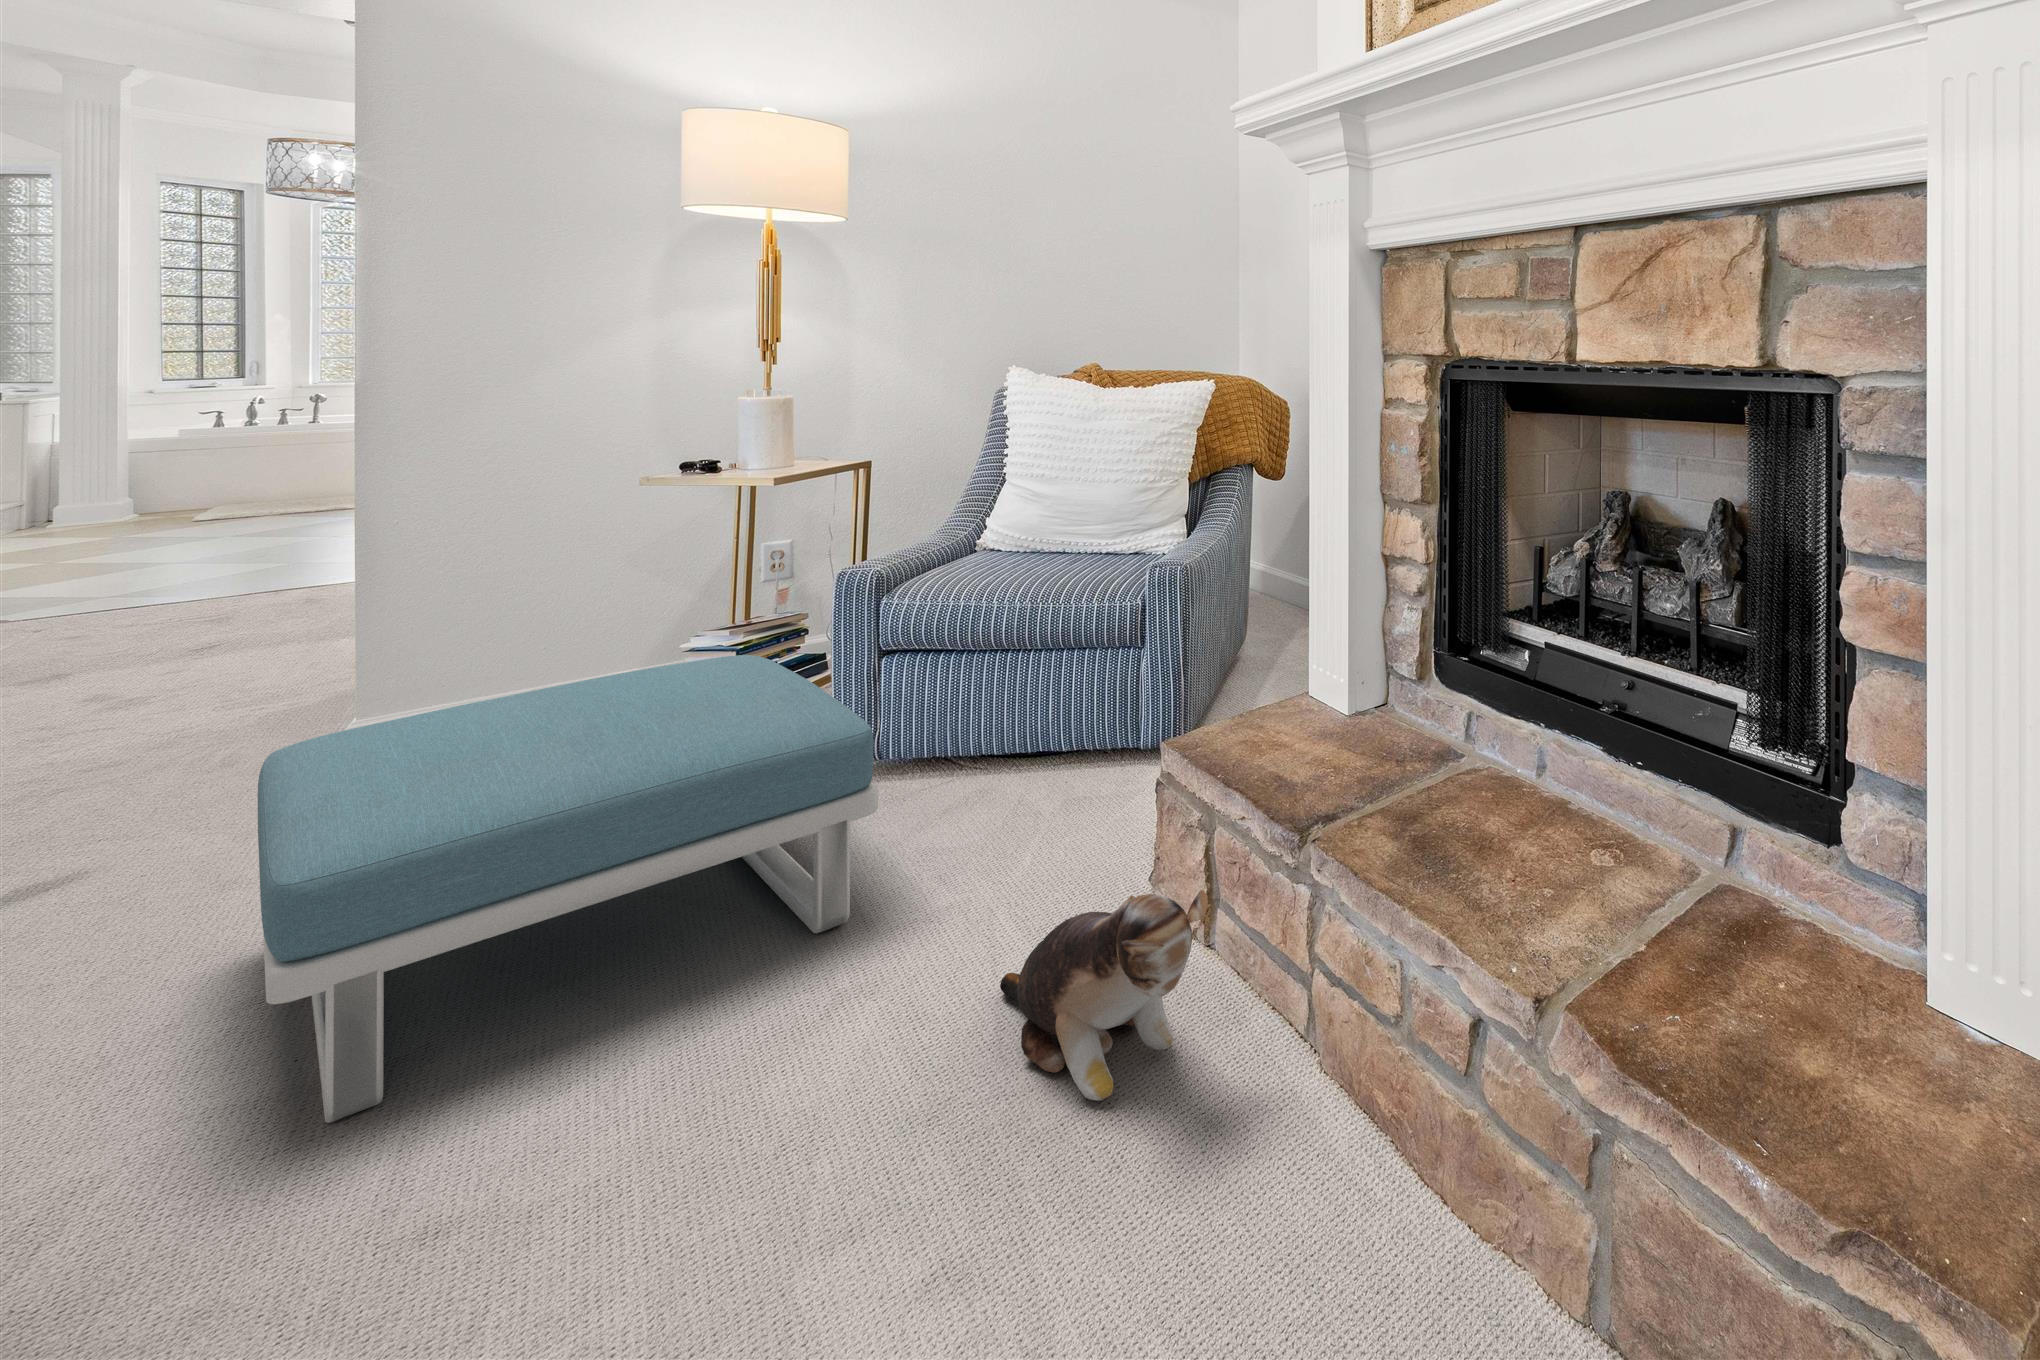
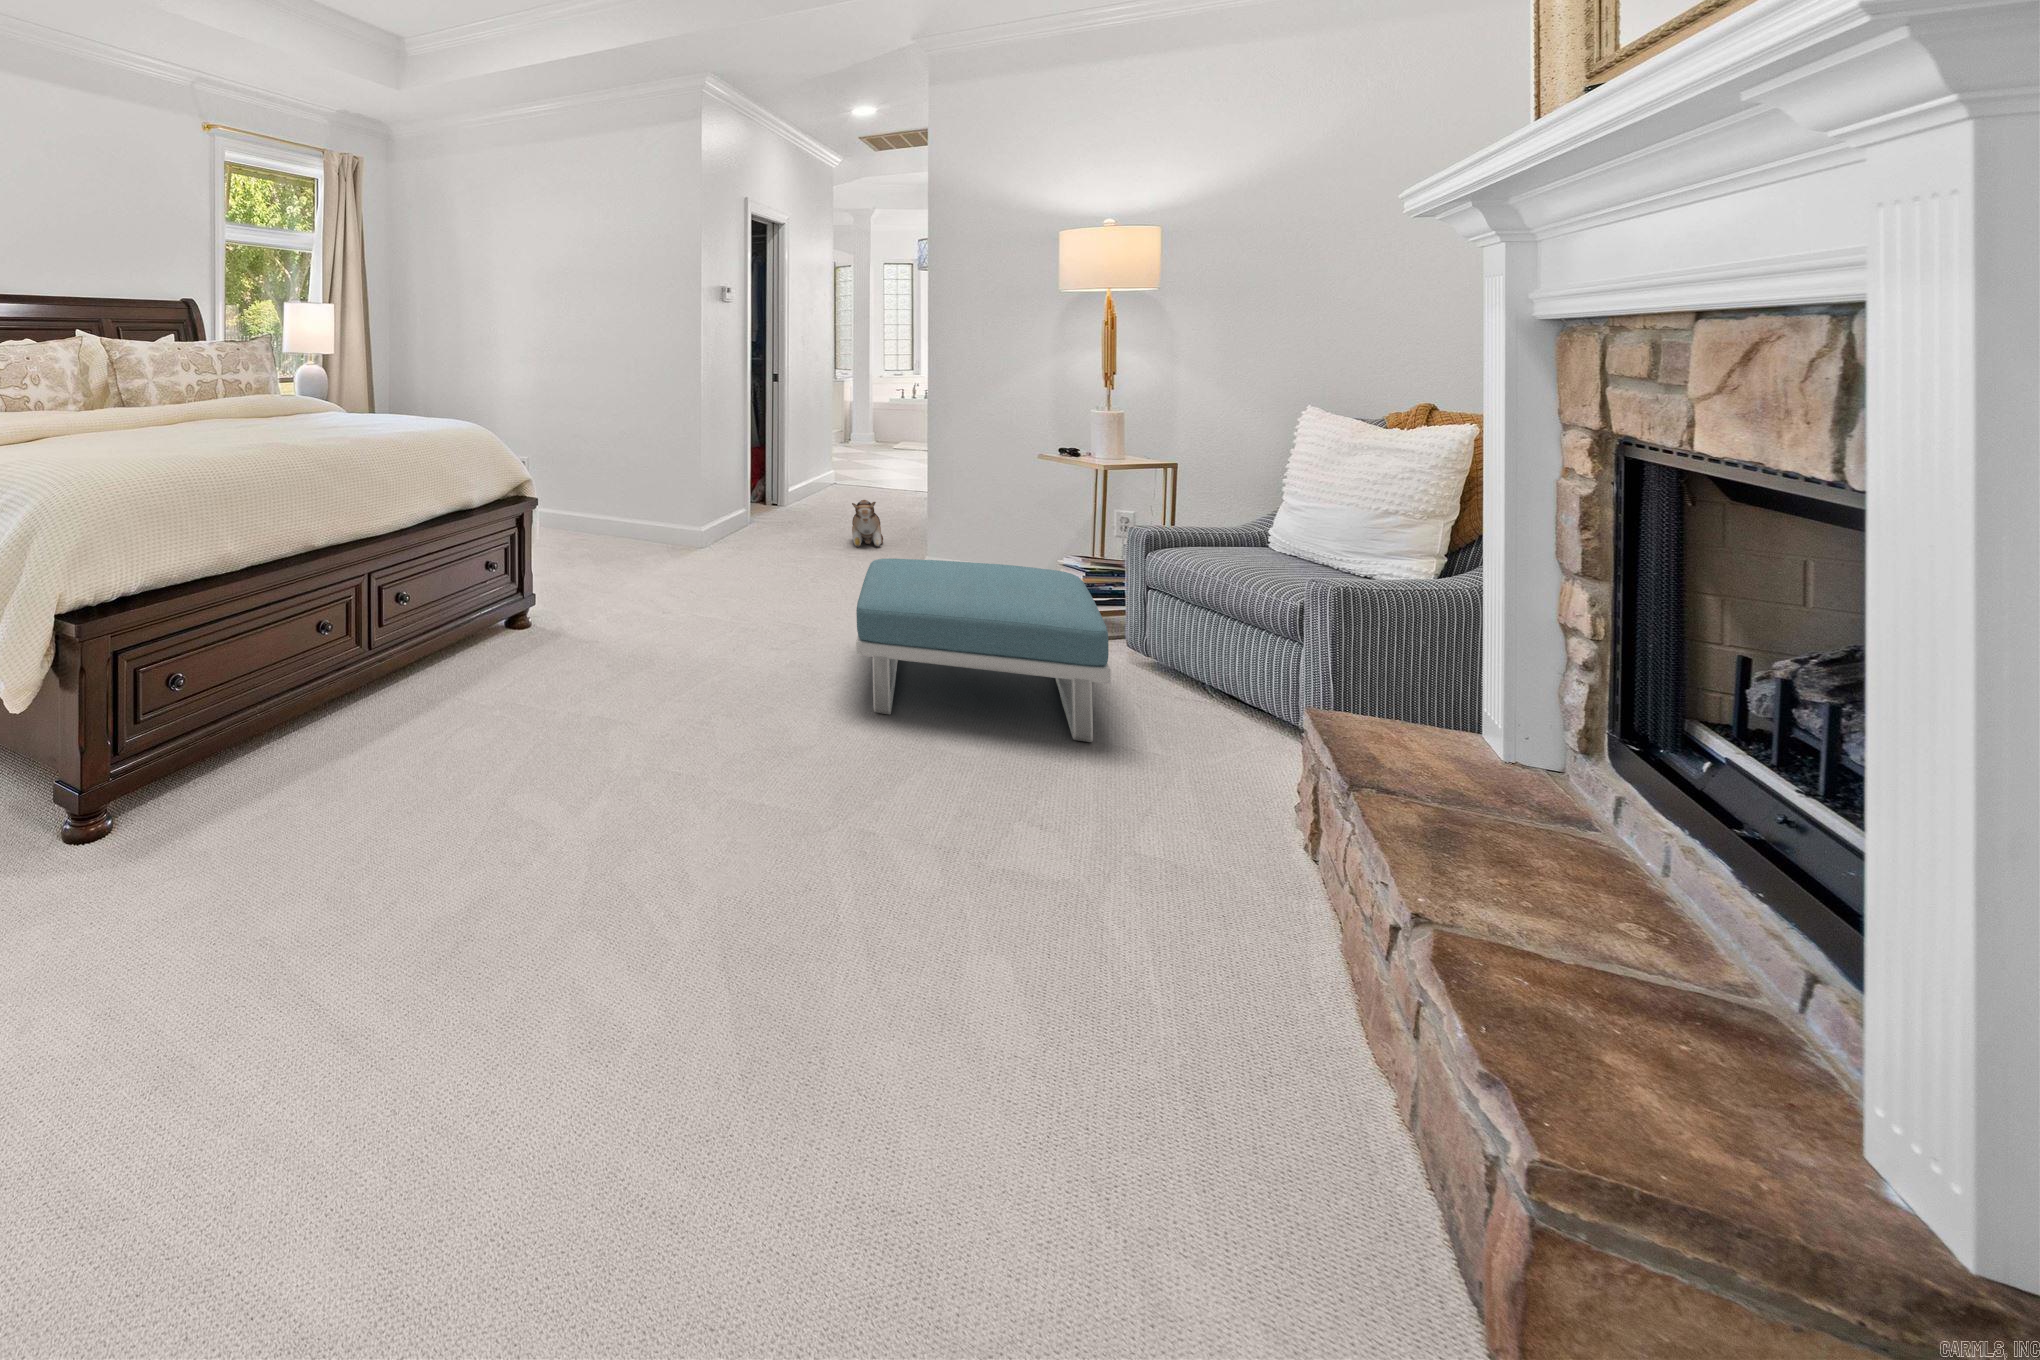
plush toy: present [1000,890,1208,1101] -> present [852,500,883,547]

